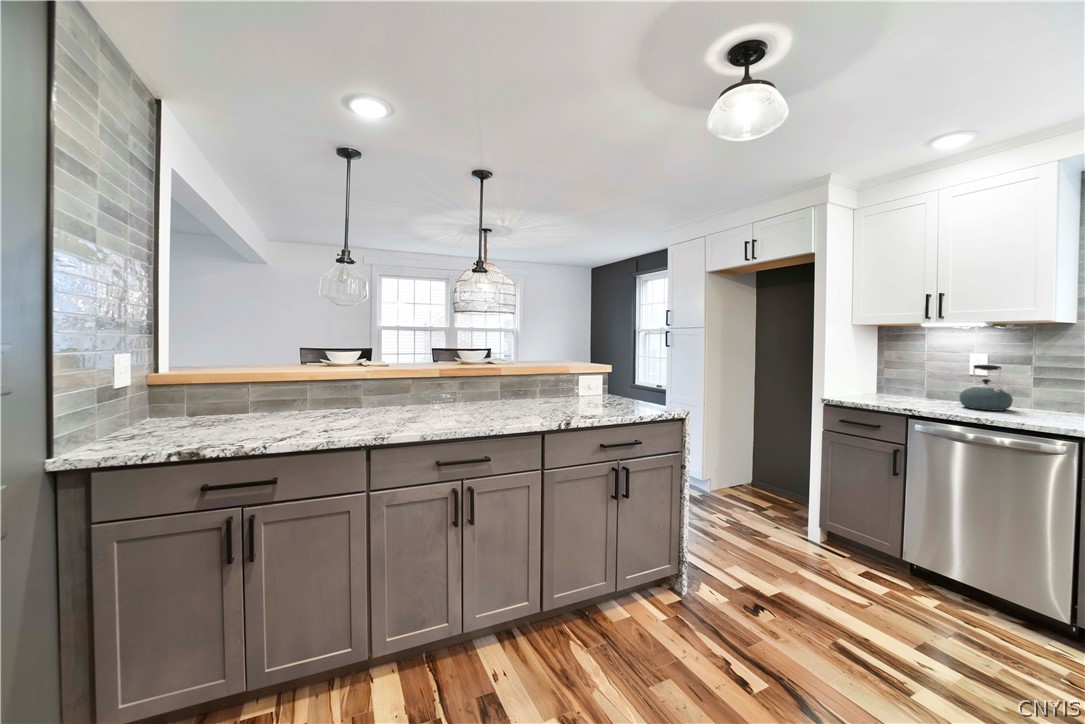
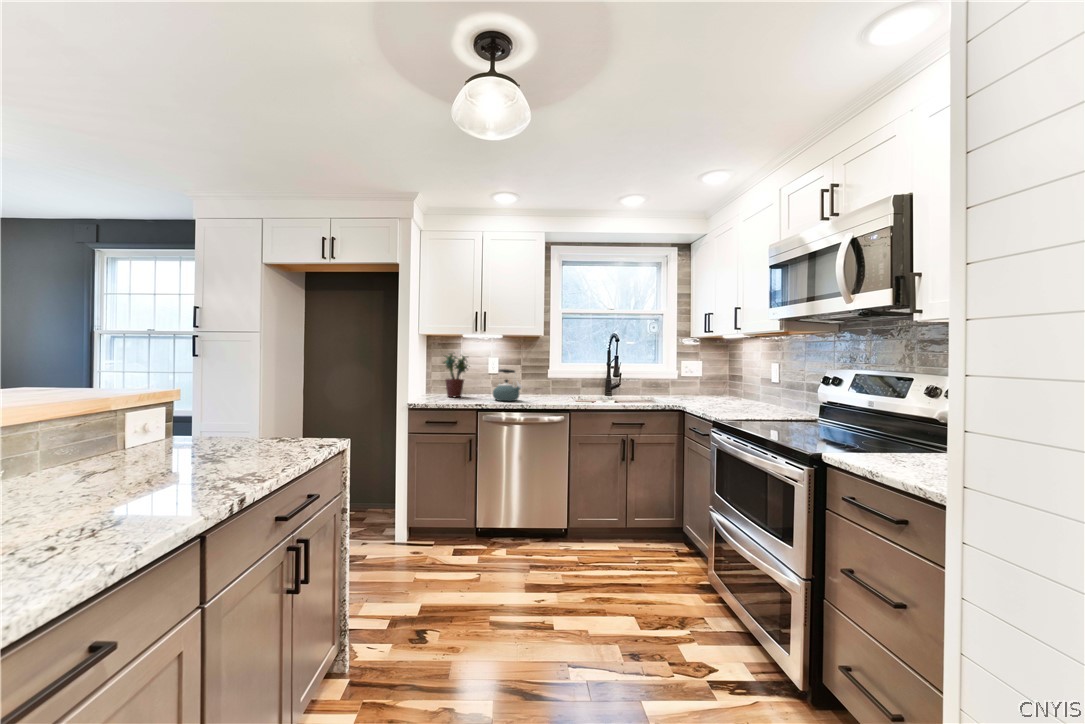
potted plant: none [888,343,930,399] -> present [444,354,470,397]

